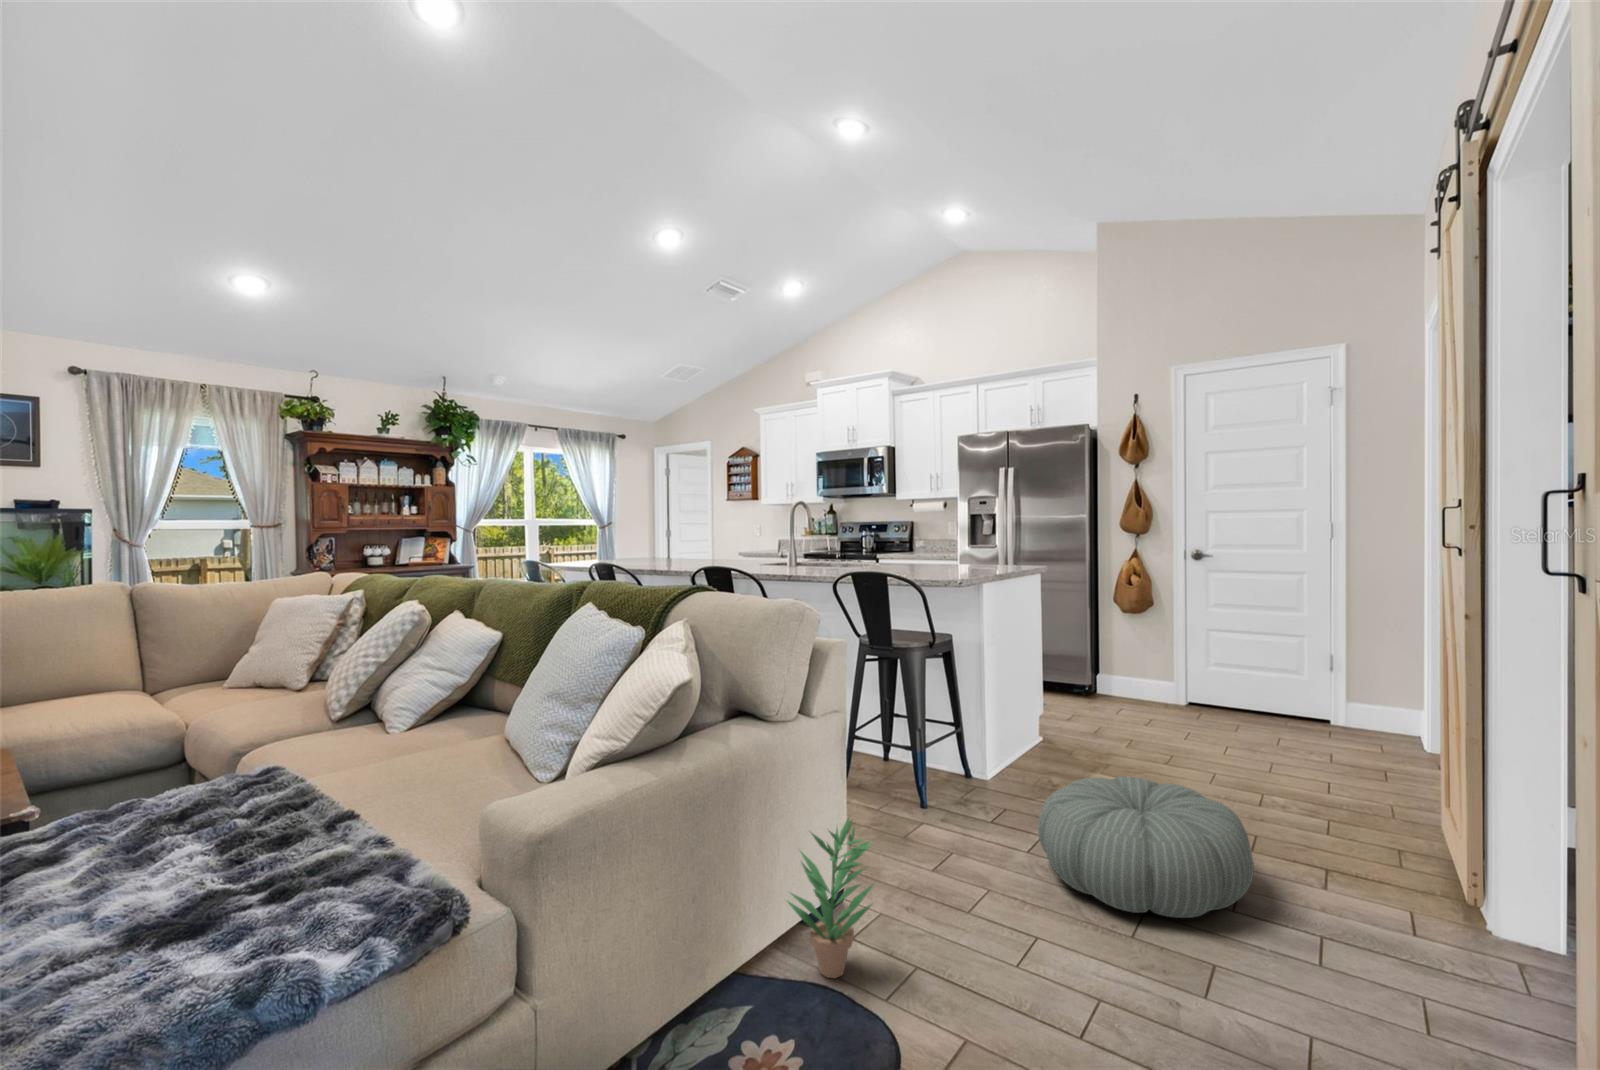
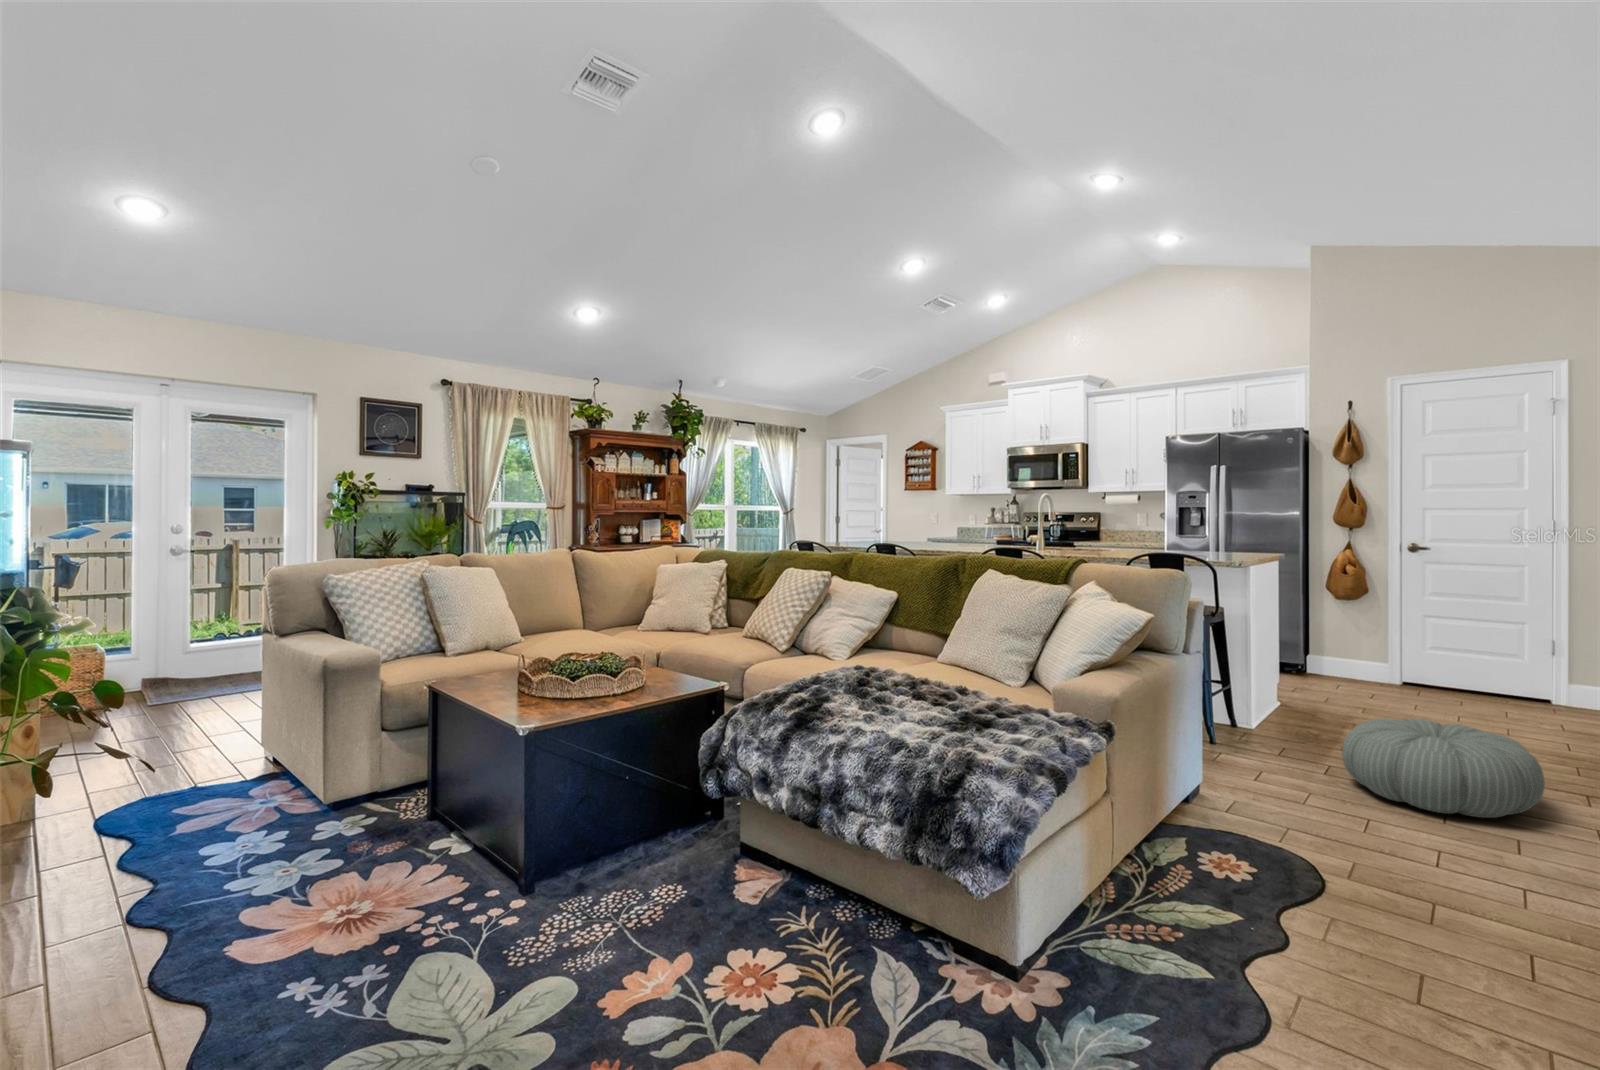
potted plant: present [787,818,874,978] -> none [1194,720,1270,838]

